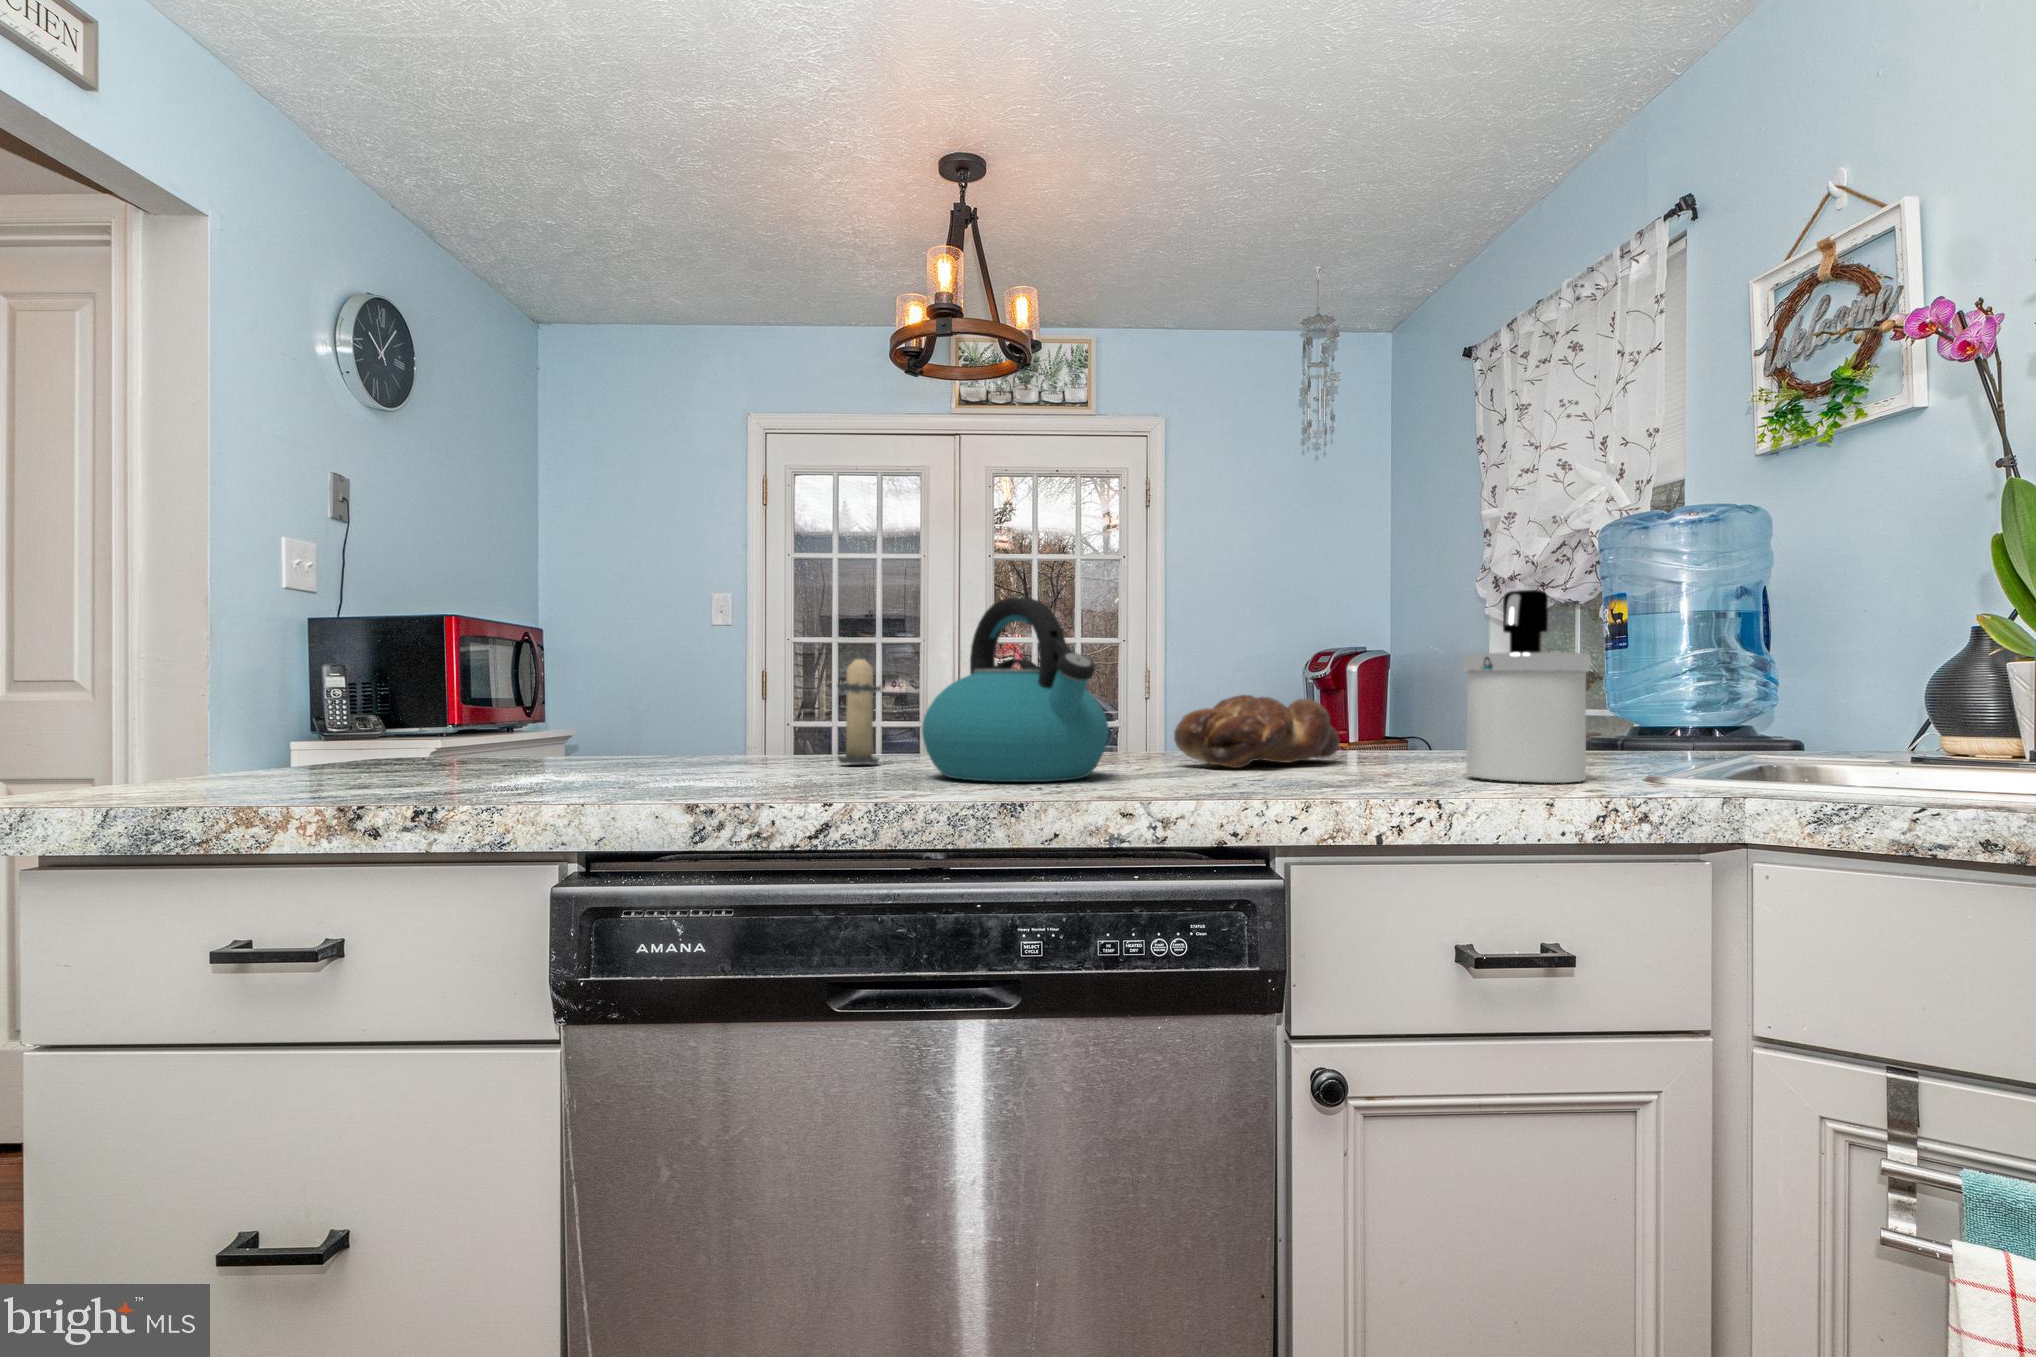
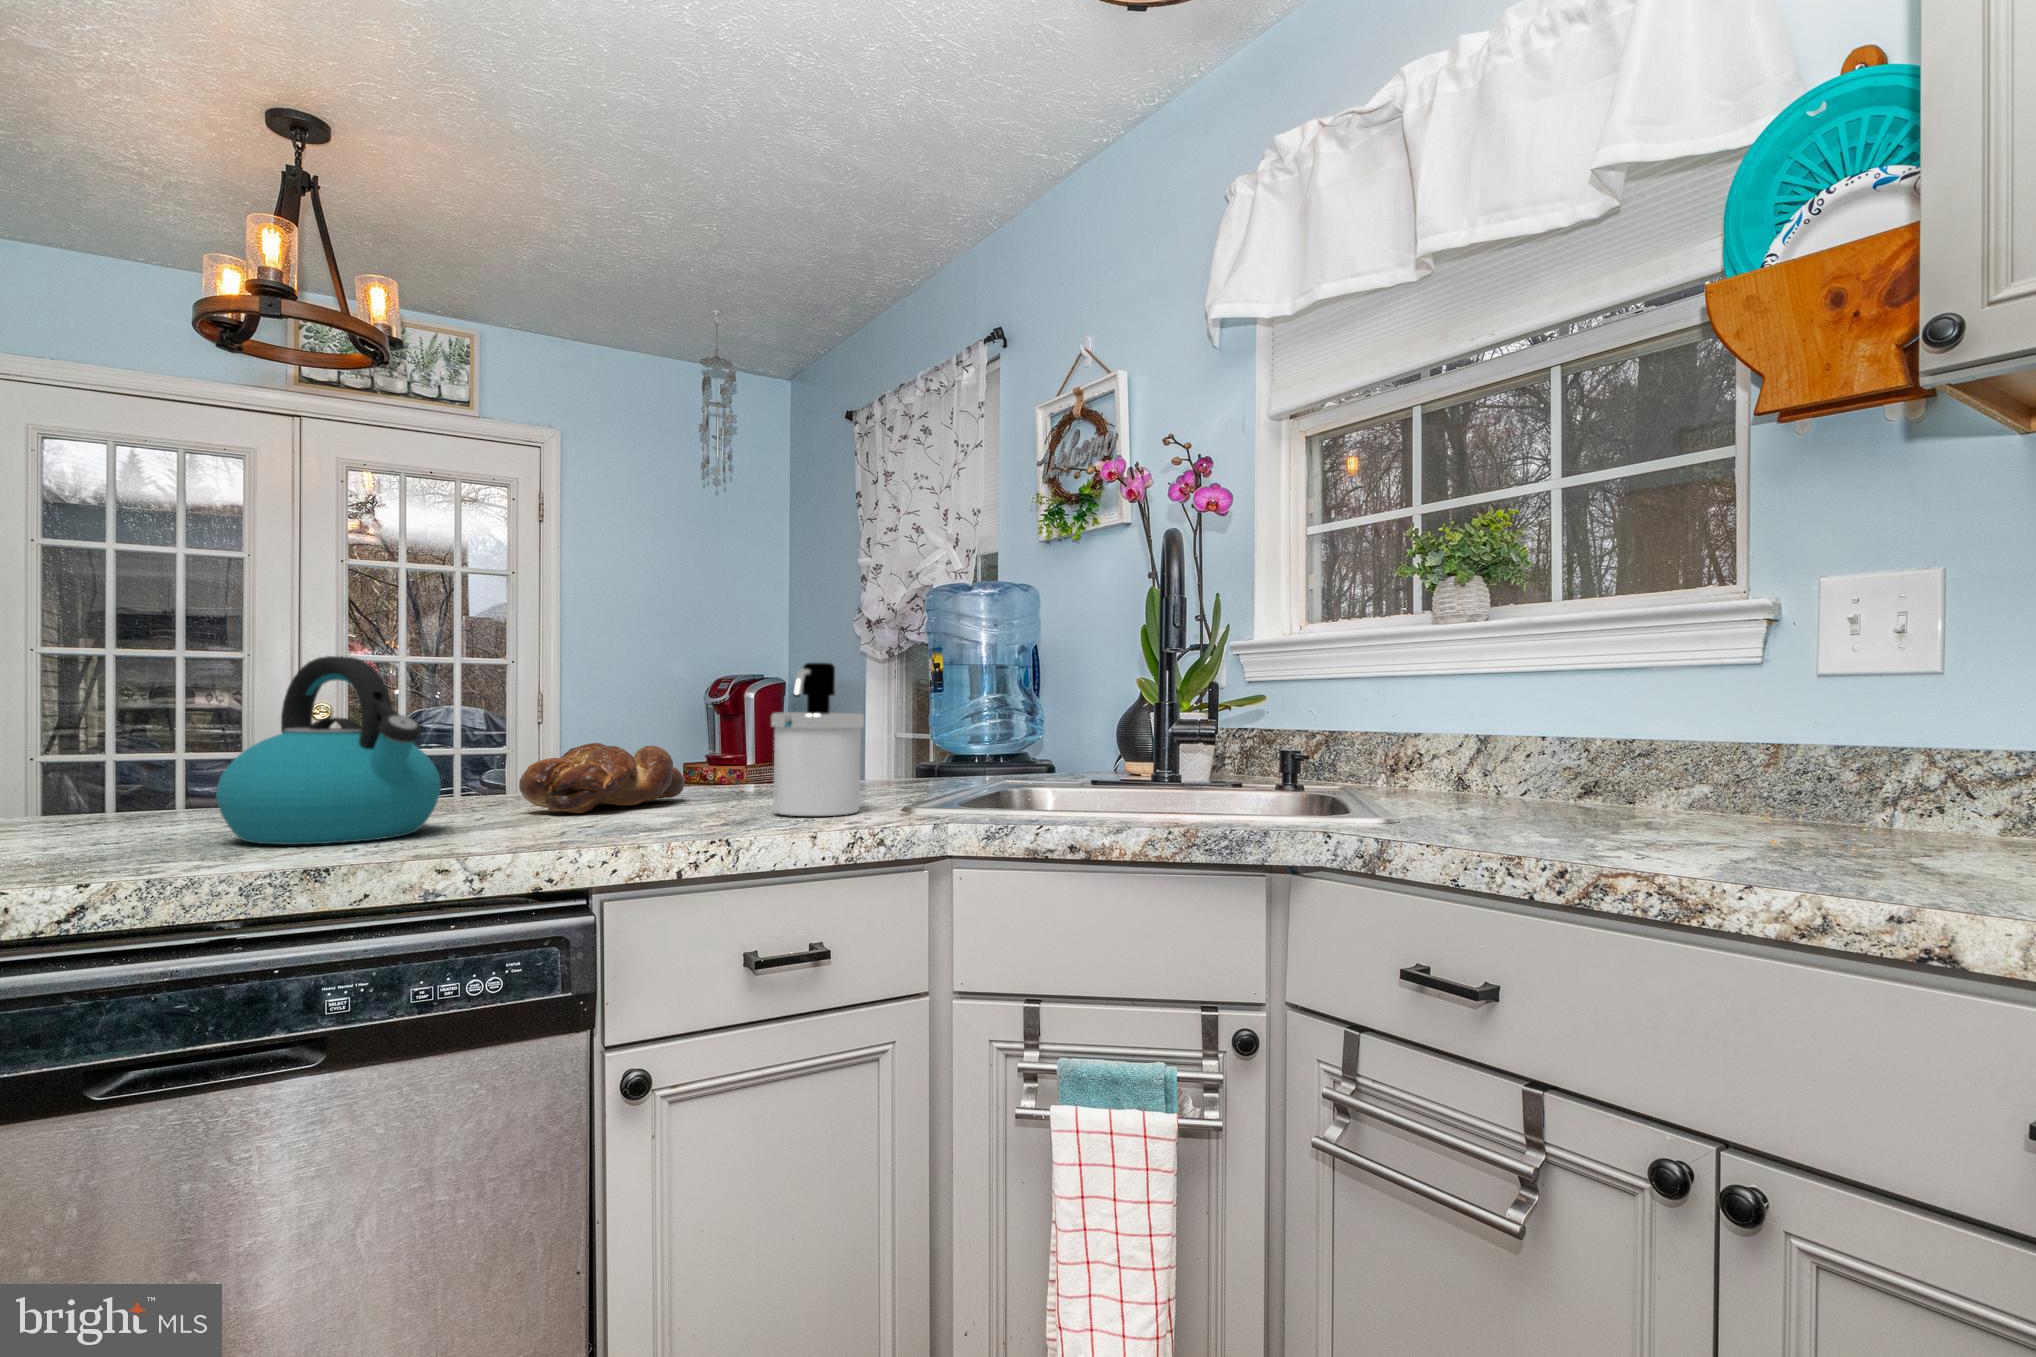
candle: present [838,654,881,764] -> none [90,702,173,832]

